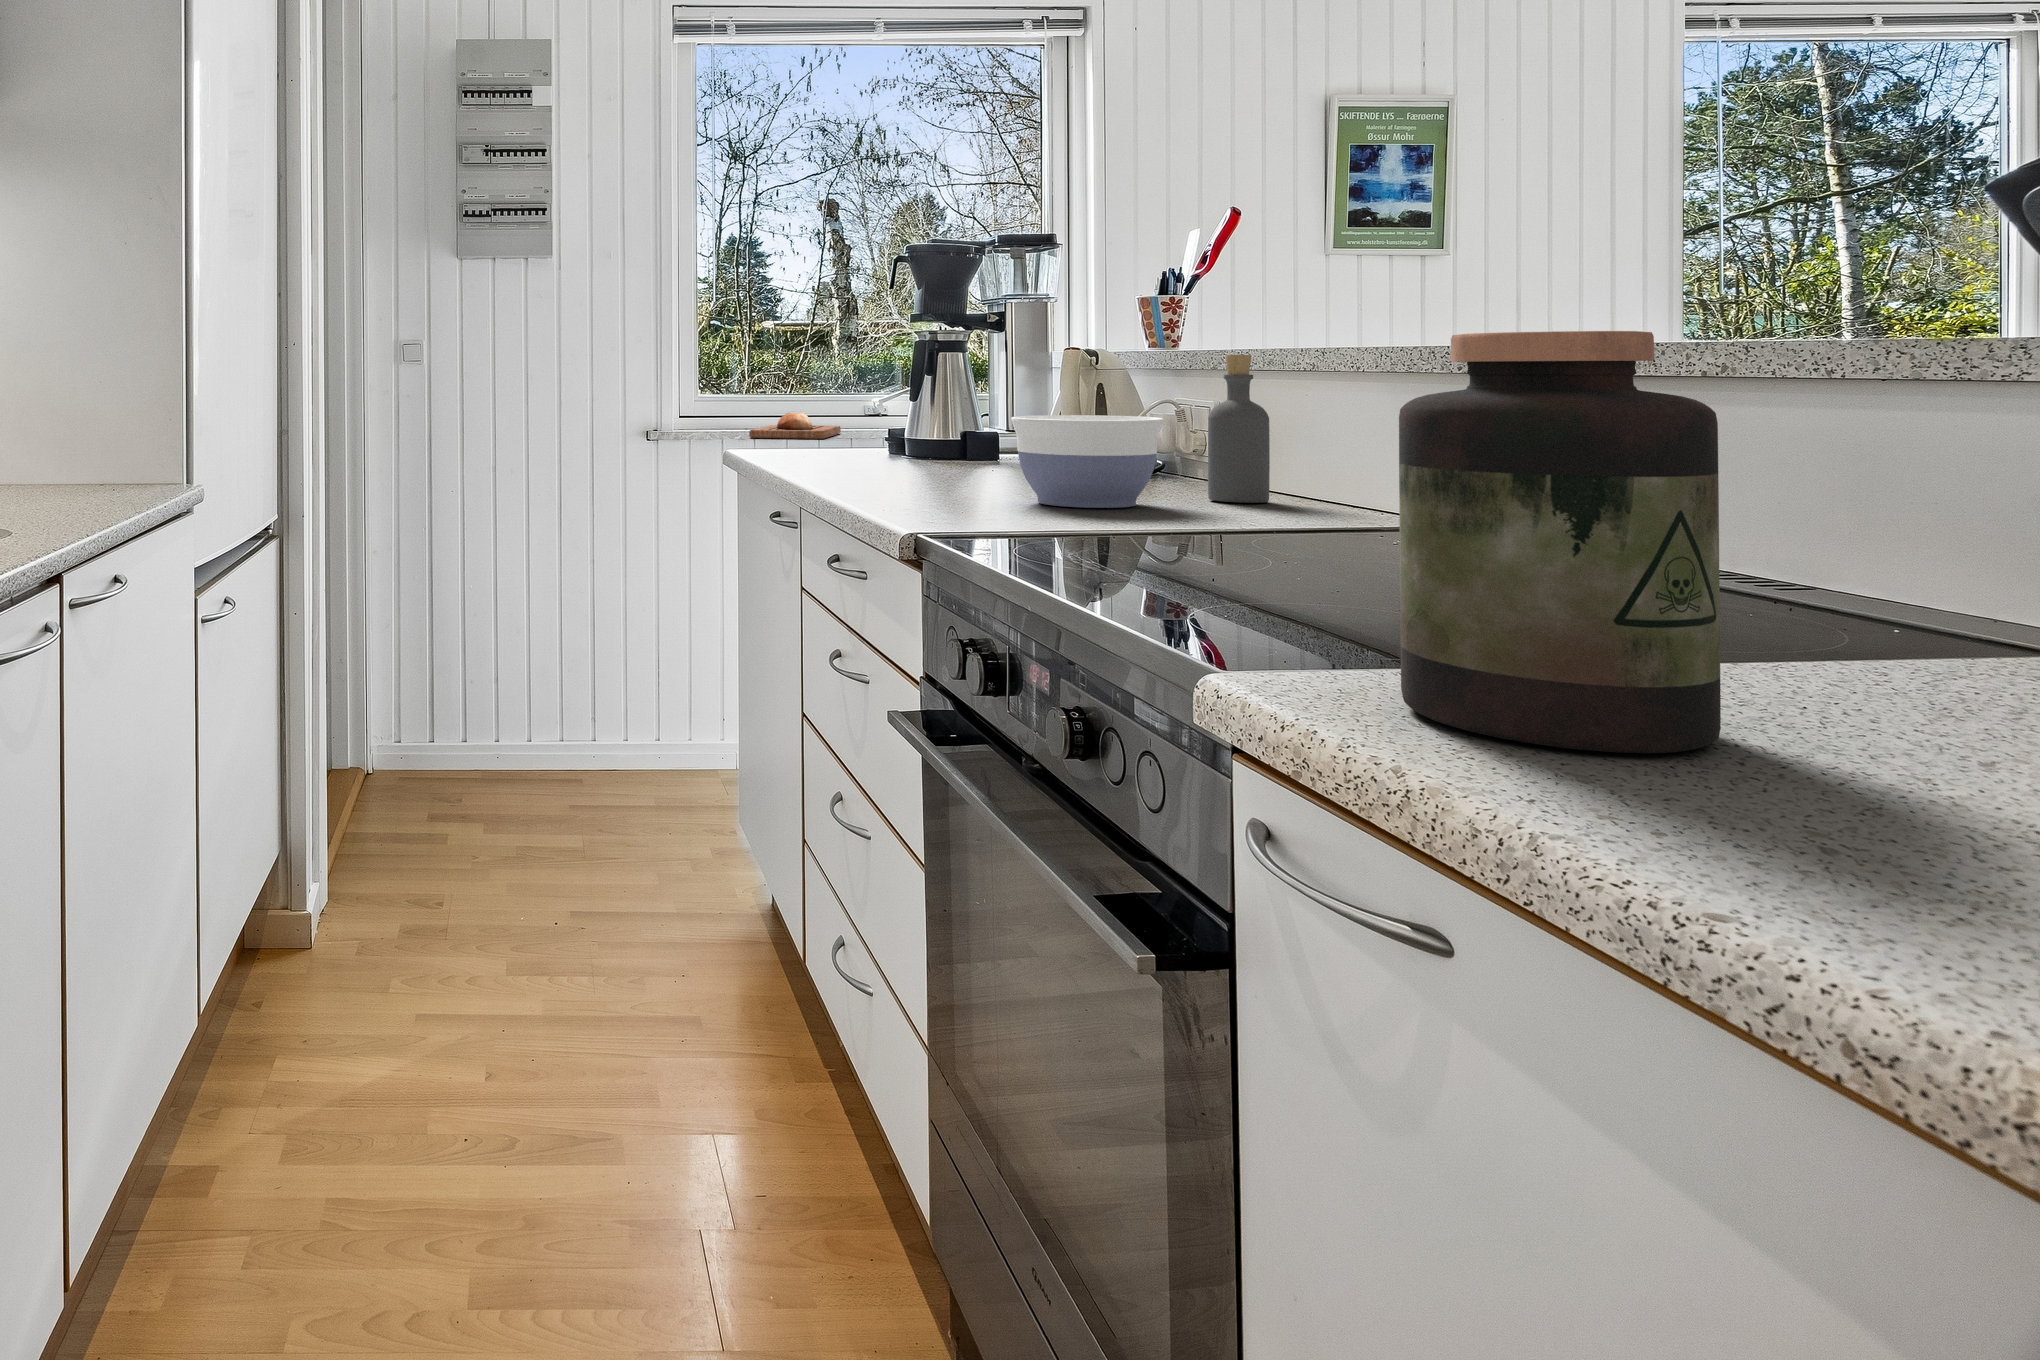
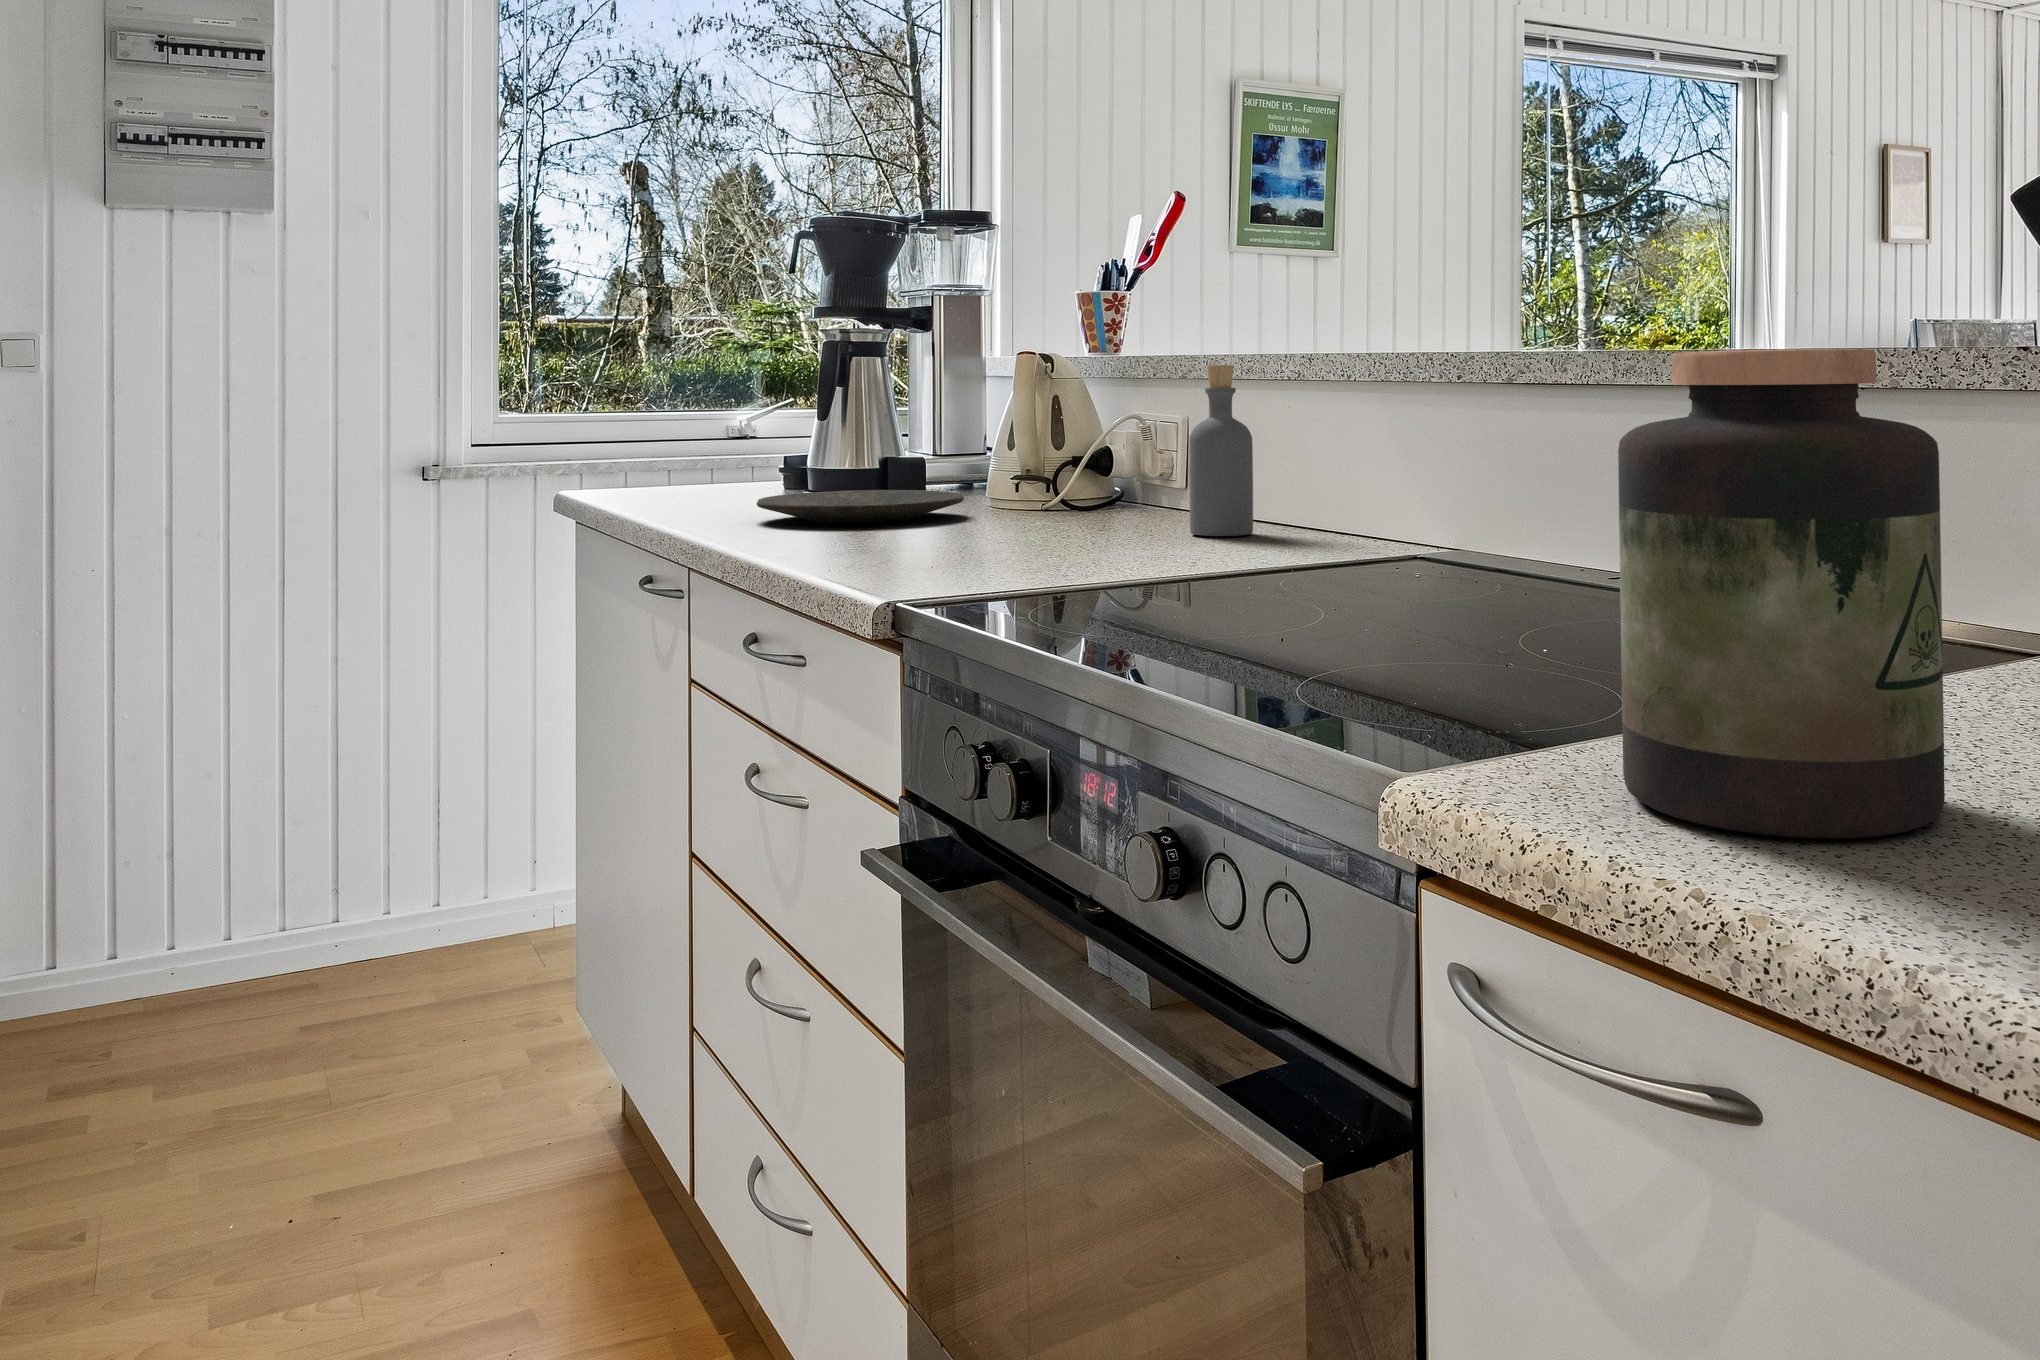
bread loaf: present [749,413,841,439] -> none [587,438,703,475]
bowl: present [1011,415,1163,508] -> none [979,439,1151,553]
plate: none [851,454,1020,478] -> present [757,490,964,523]

